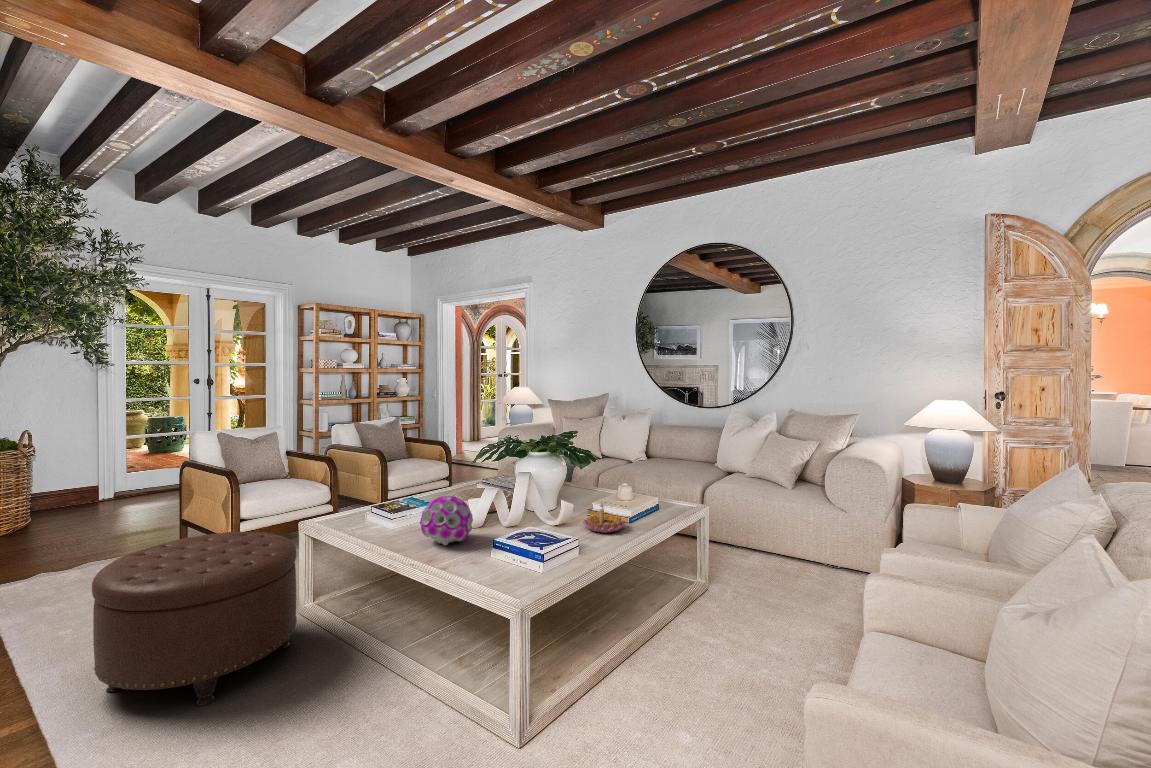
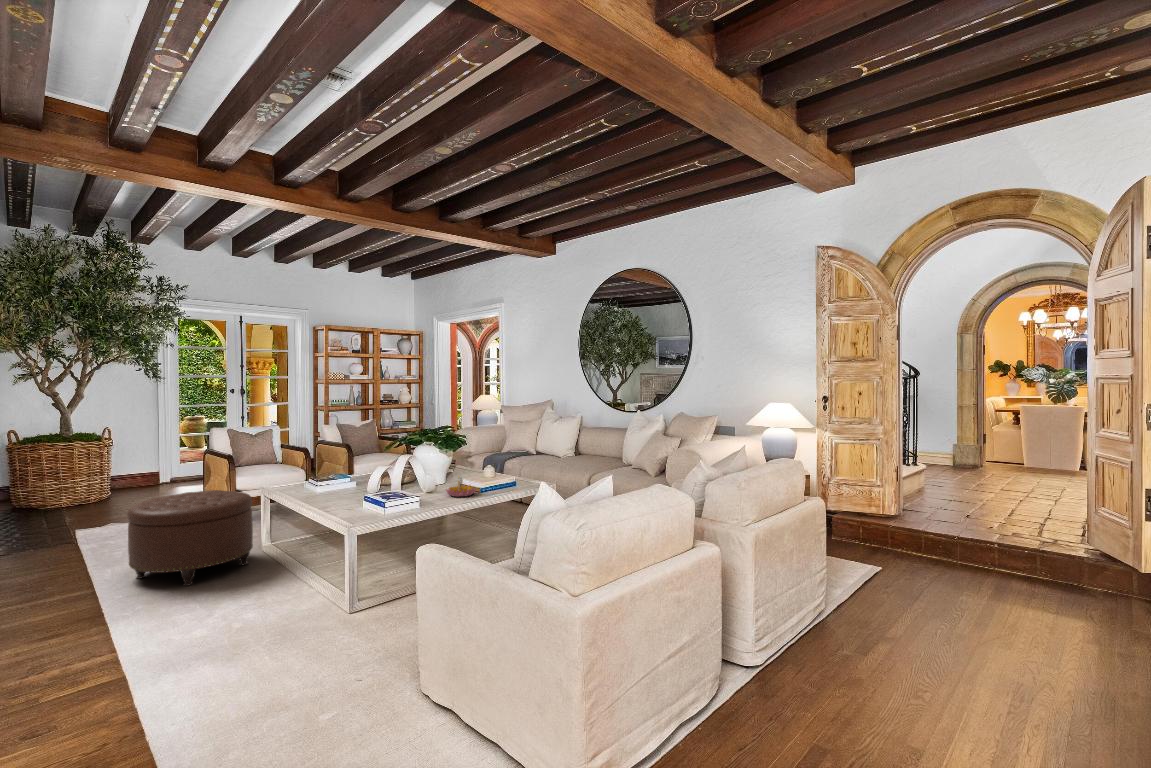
decorative ball: present [420,496,473,545] -> none [327,468,364,500]

